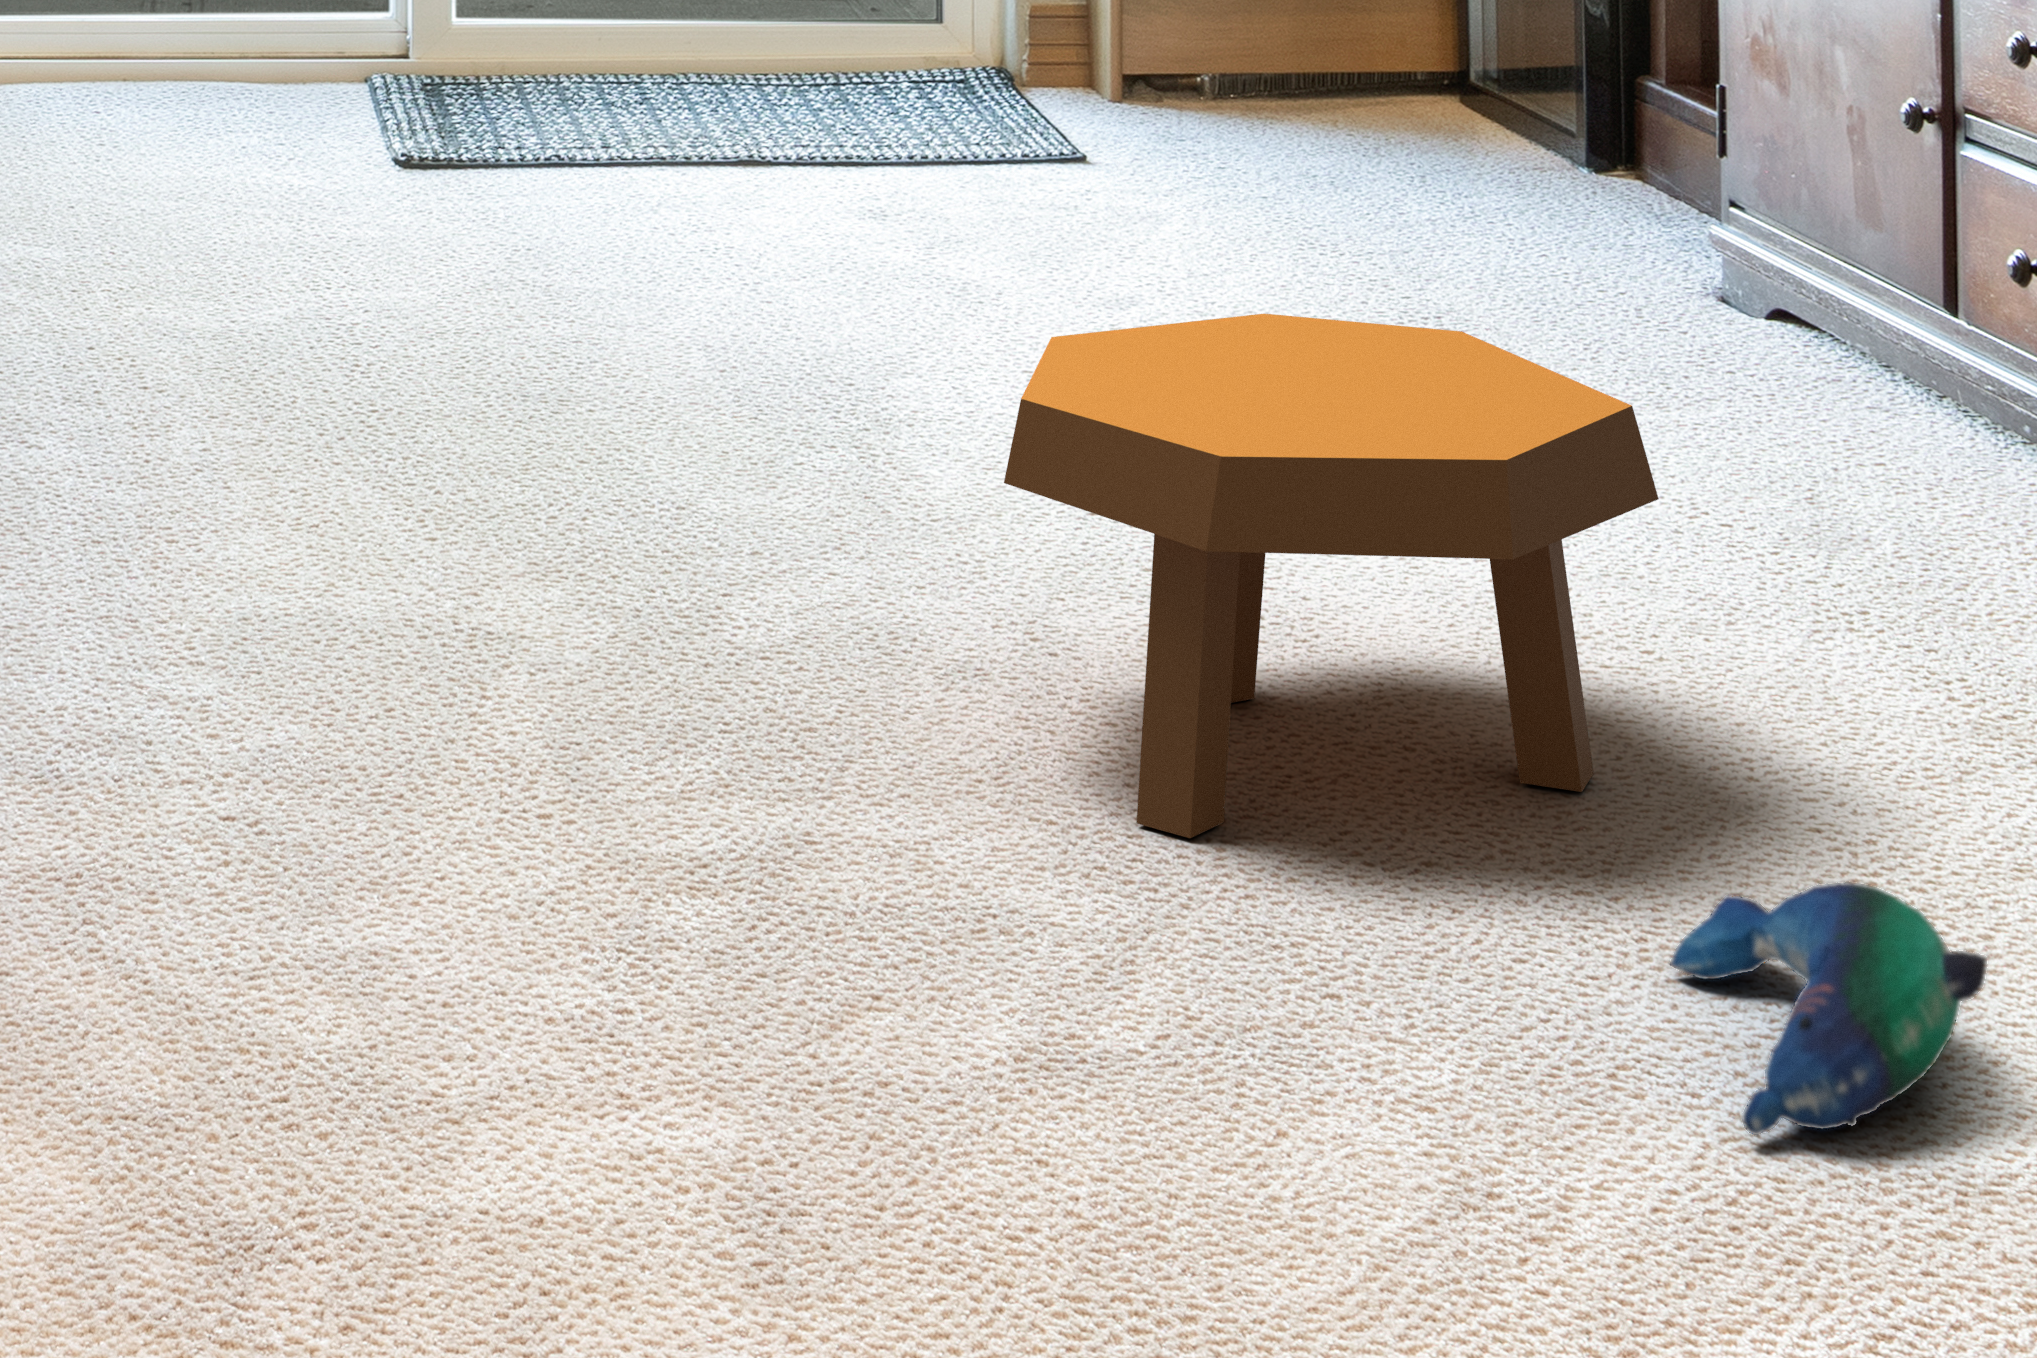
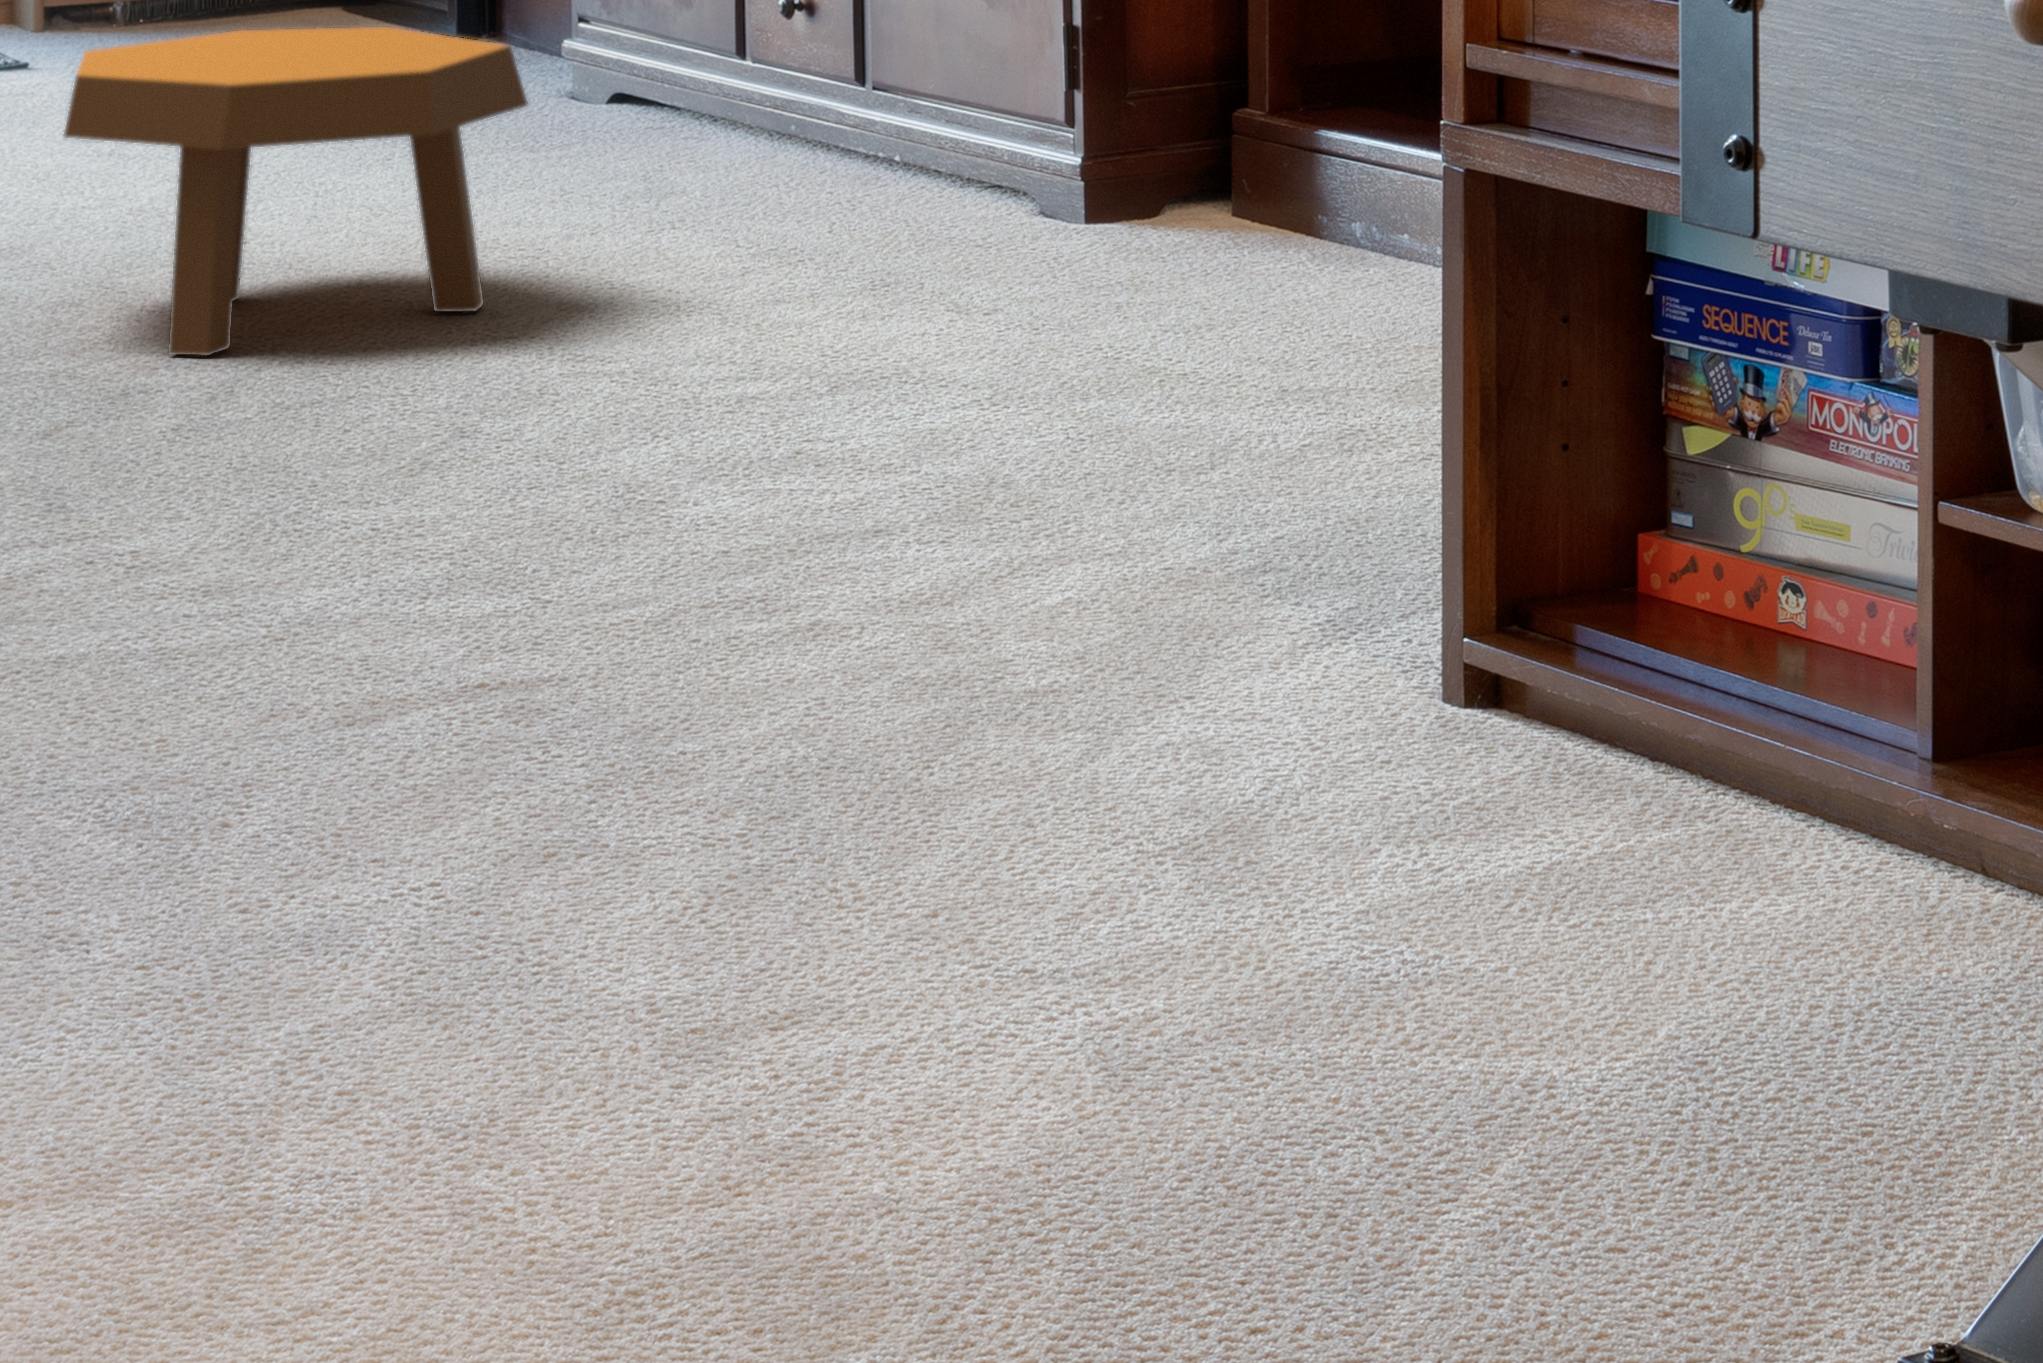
plush toy: present [1670,883,1987,1134] -> none [539,282,734,411]

